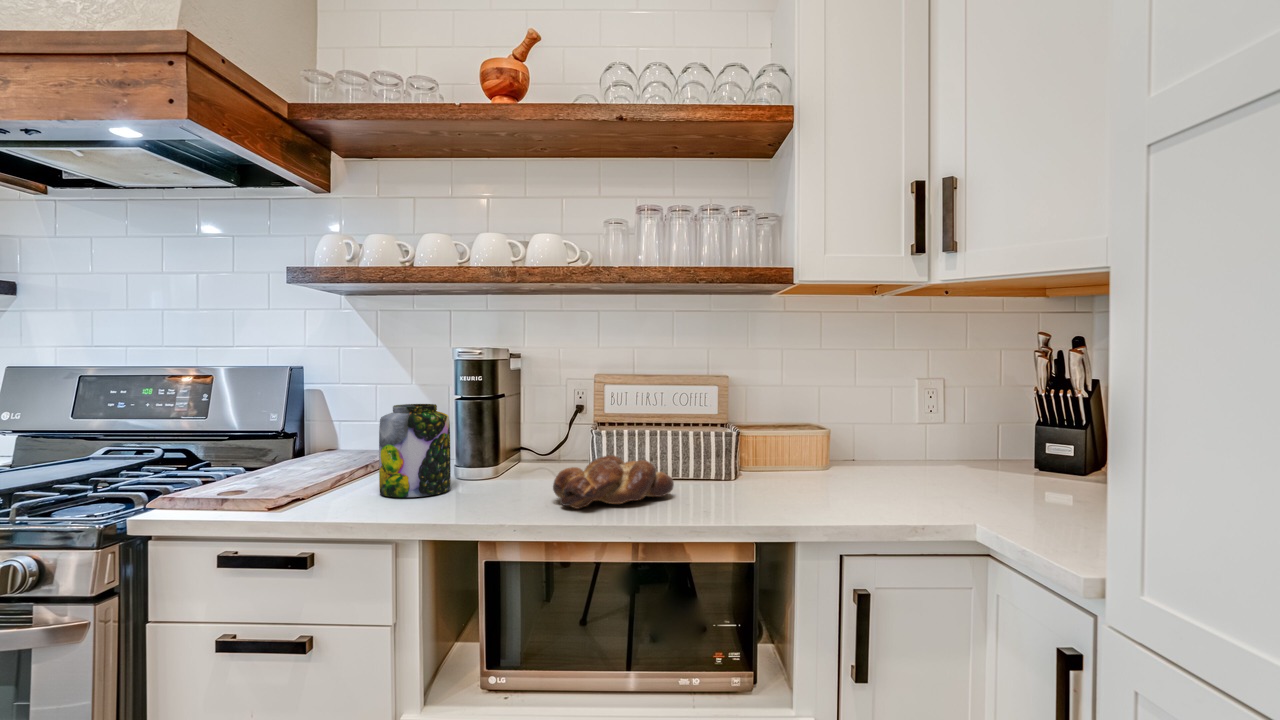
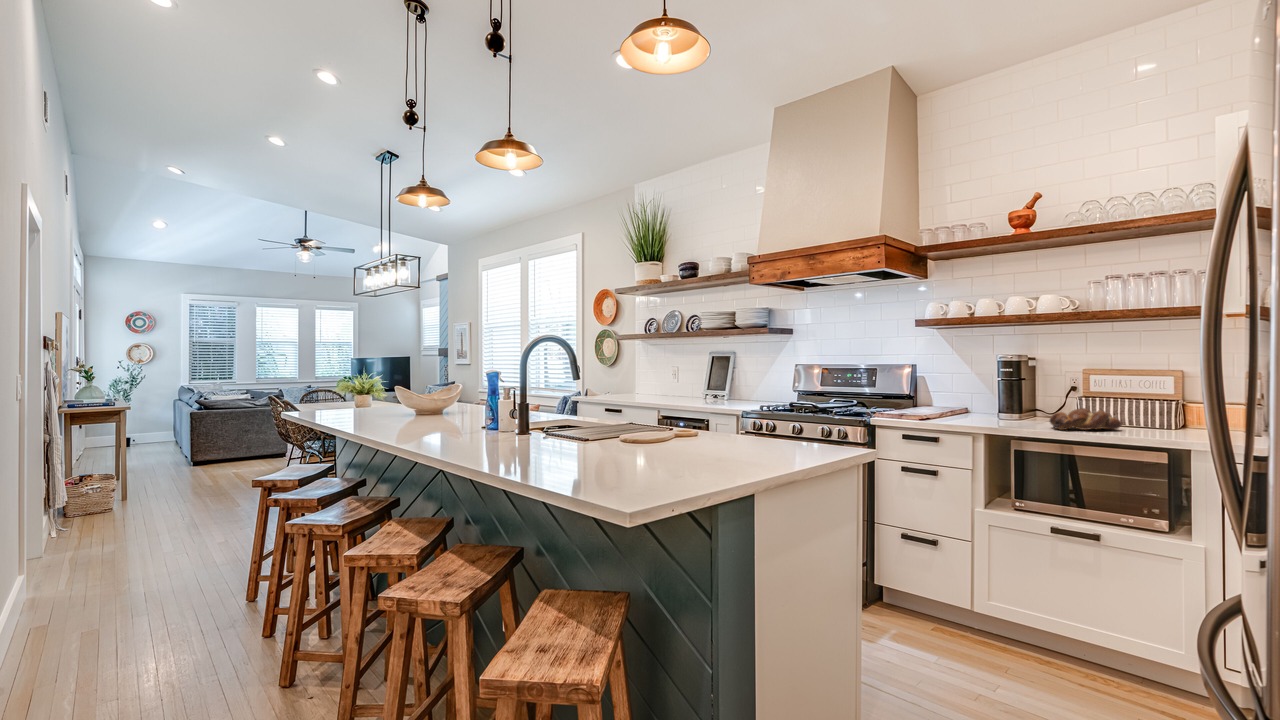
jar: present [379,404,451,497] -> none [961,382,996,422]

